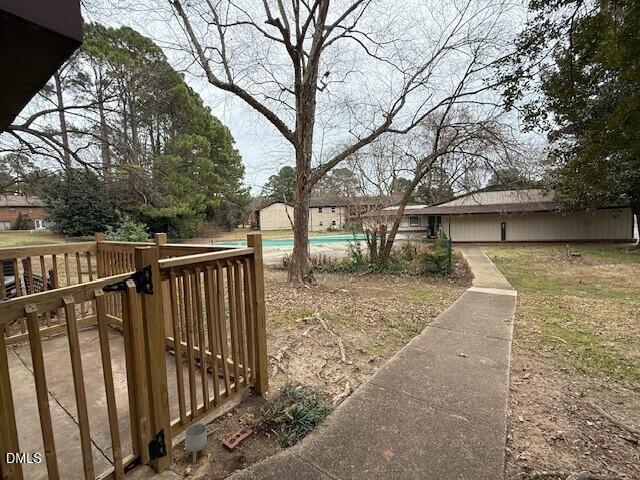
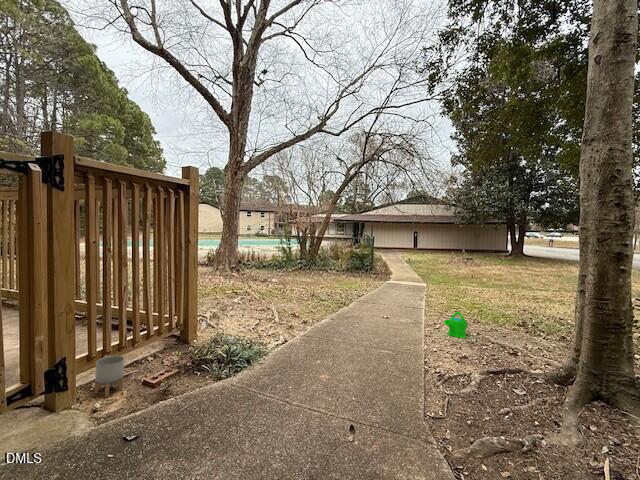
watering can: none [531,362,563,394] -> present [444,312,468,338]

